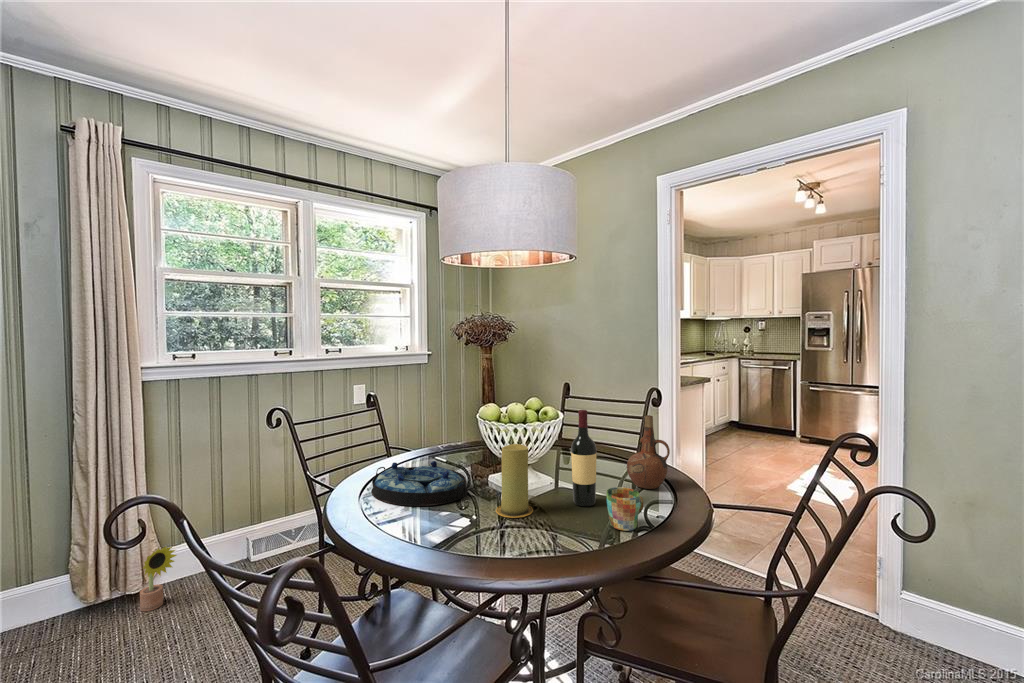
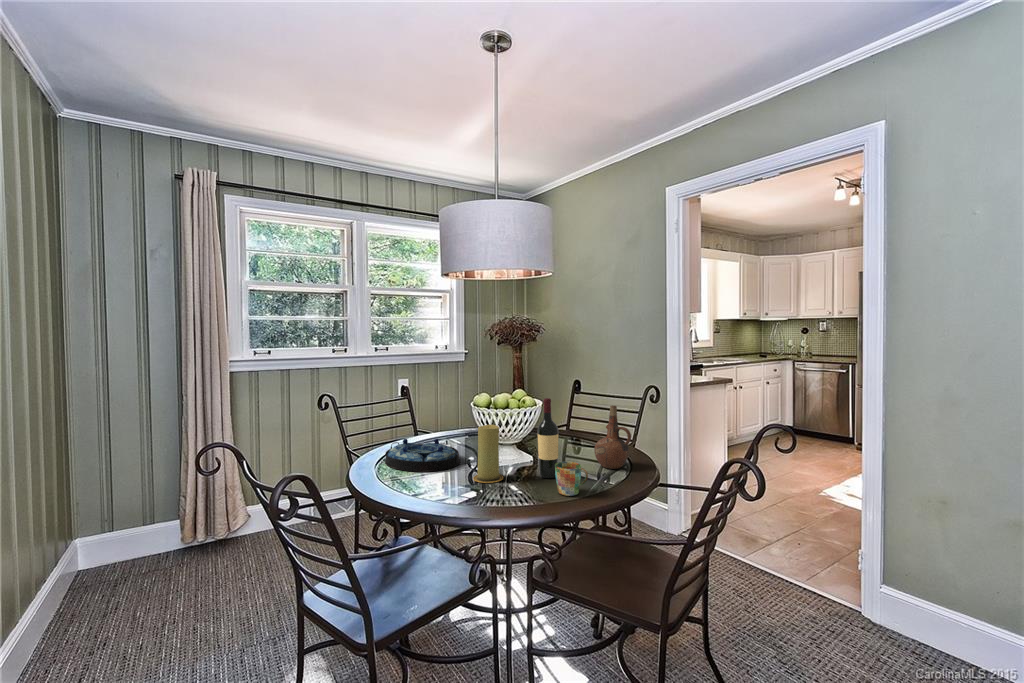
decorative plant: present [140,546,177,611] -> none [227,503,254,553]

